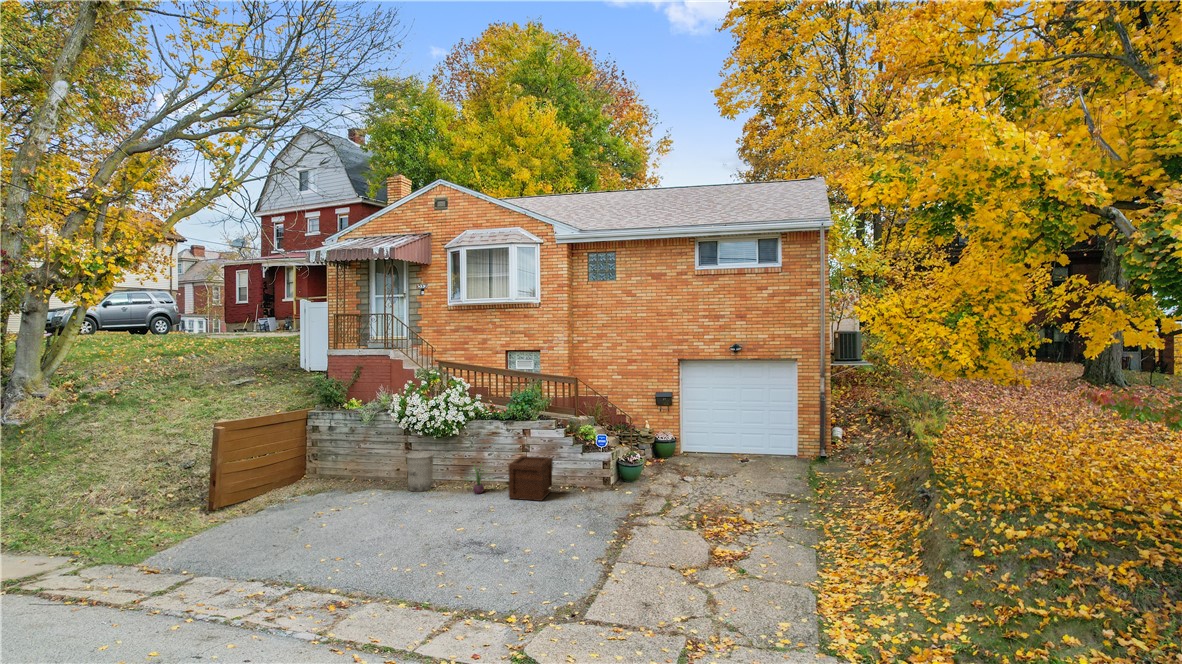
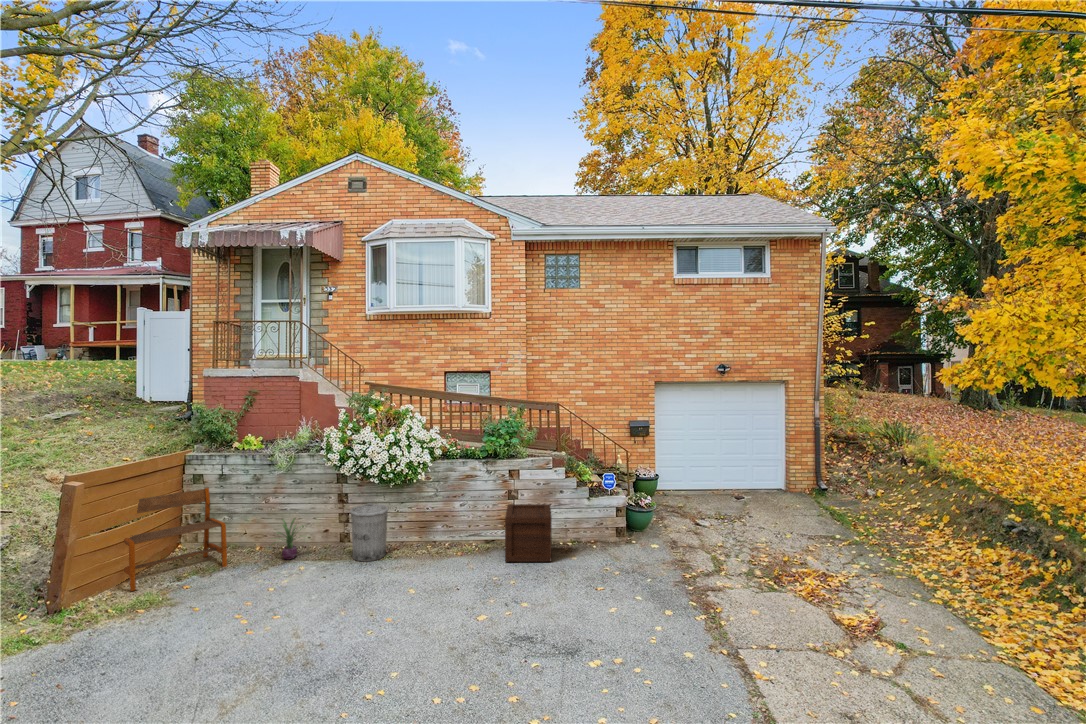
bench: none [261,434,327,498] -> present [124,488,227,591]
decorative plant: present [473,465,484,494] -> present [278,519,301,560]

